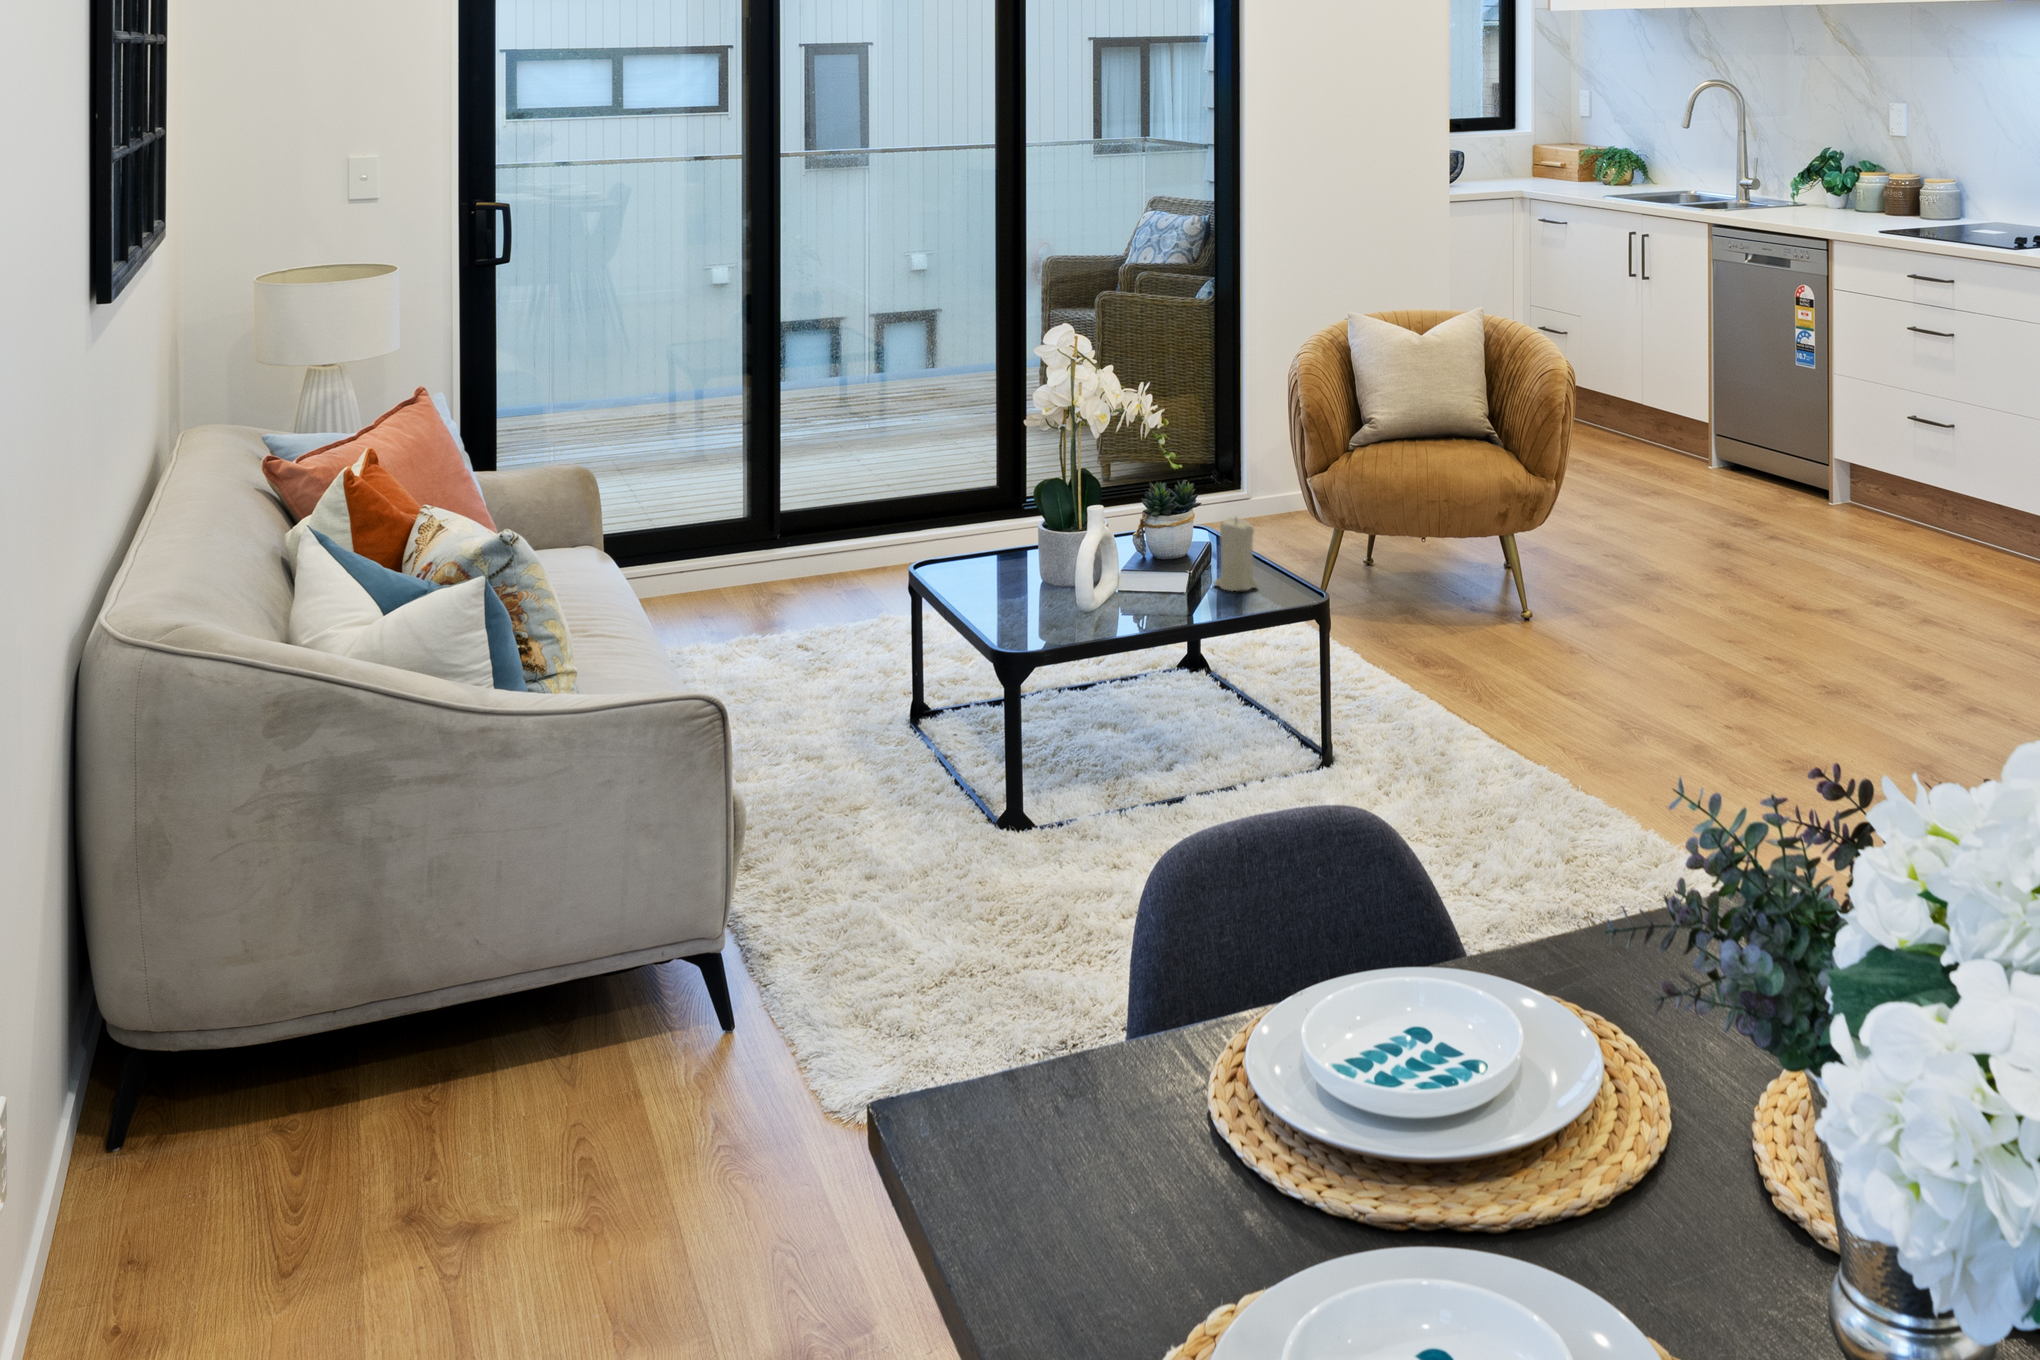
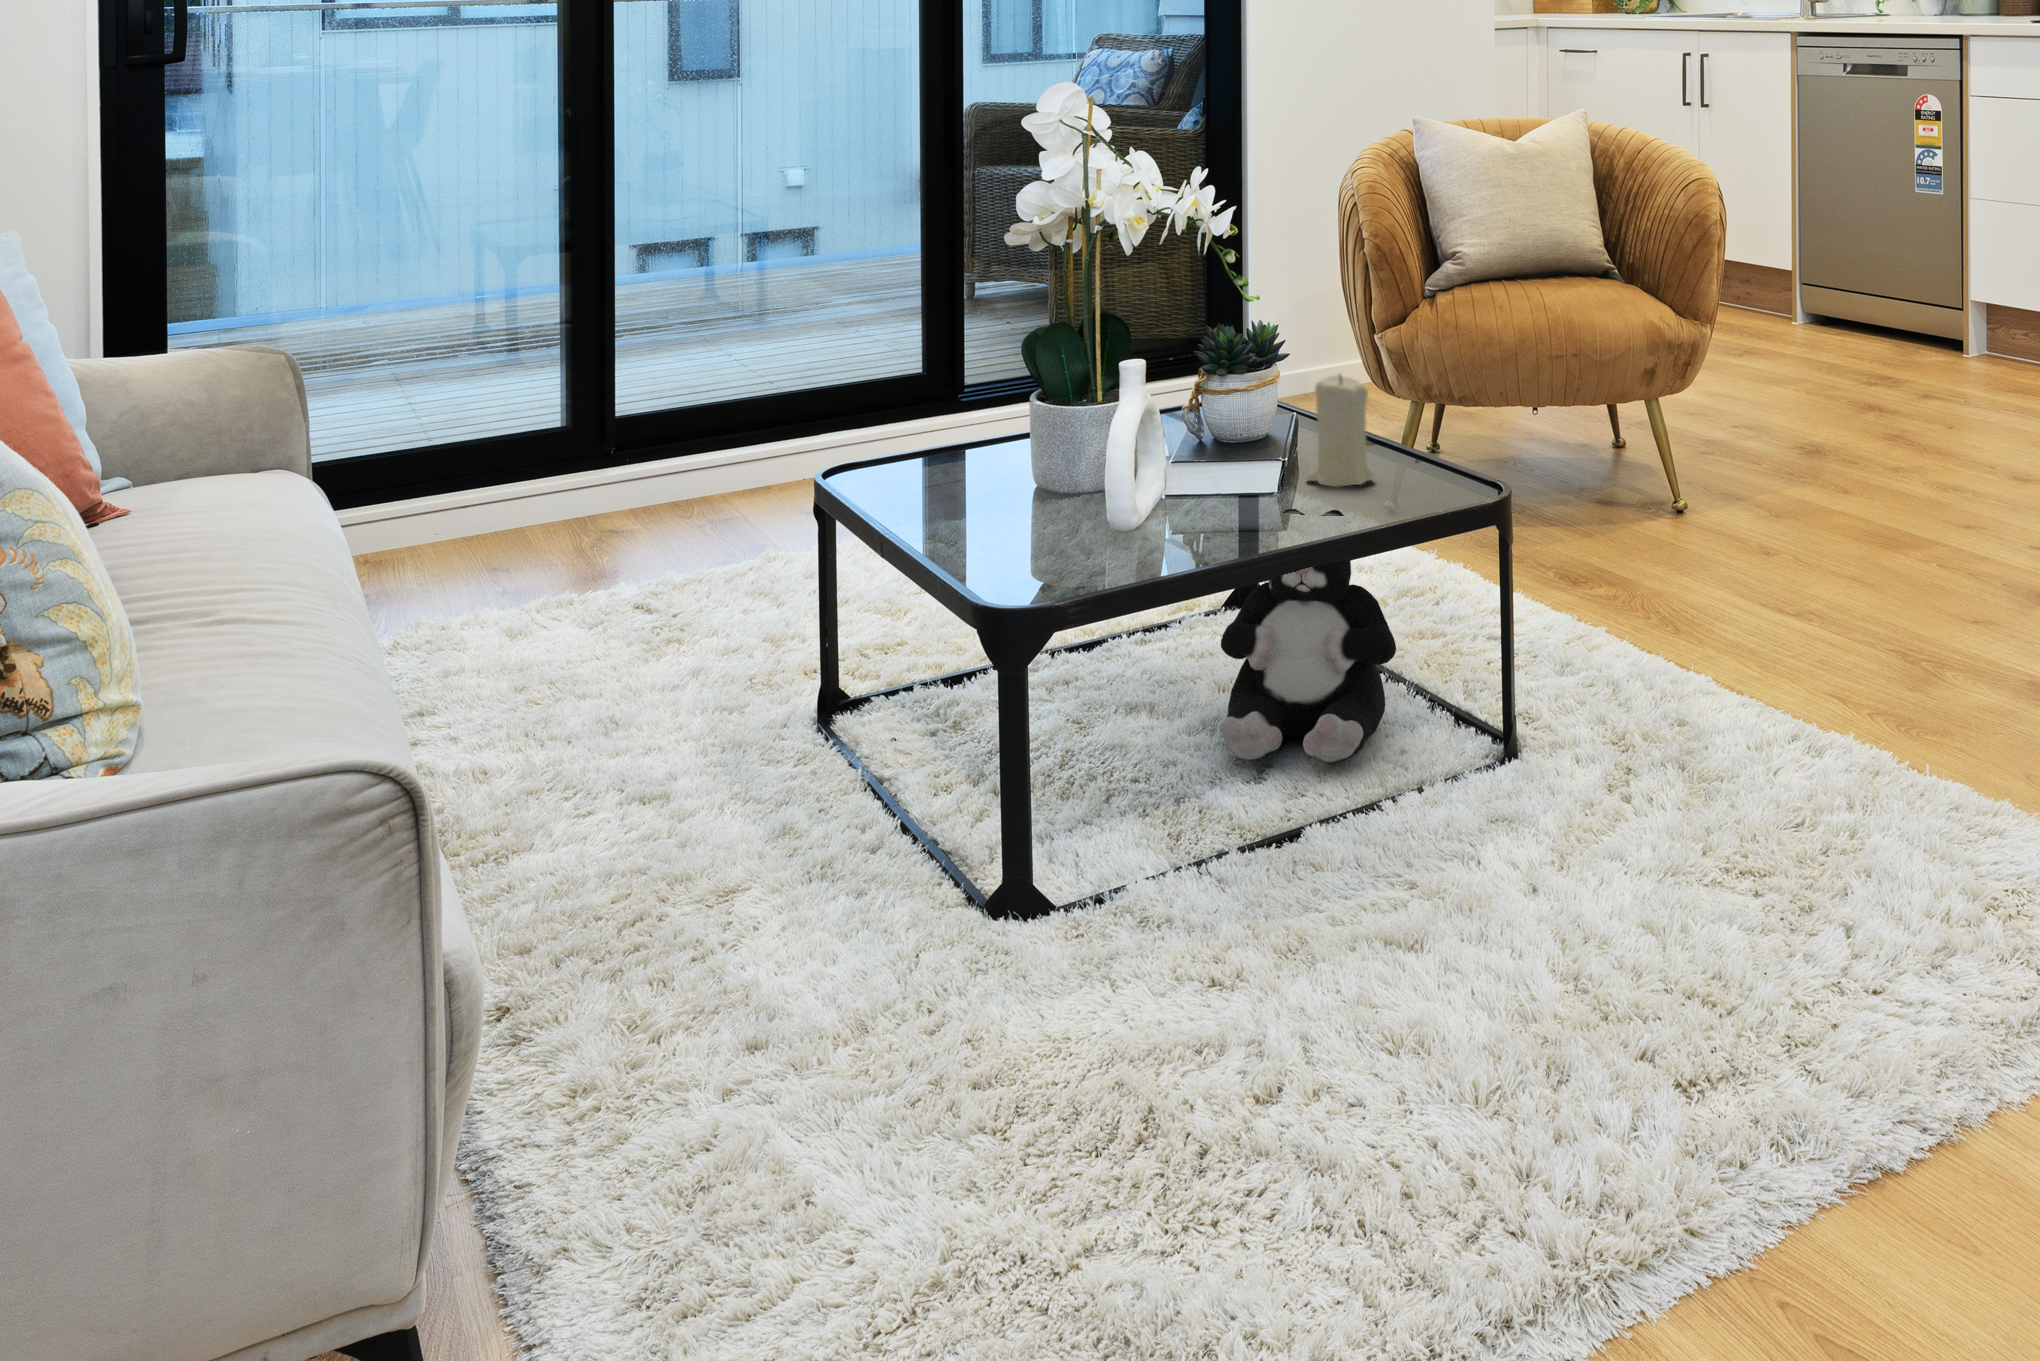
plush toy: none [1149,603,1267,766] -> present [1220,509,1396,763]

